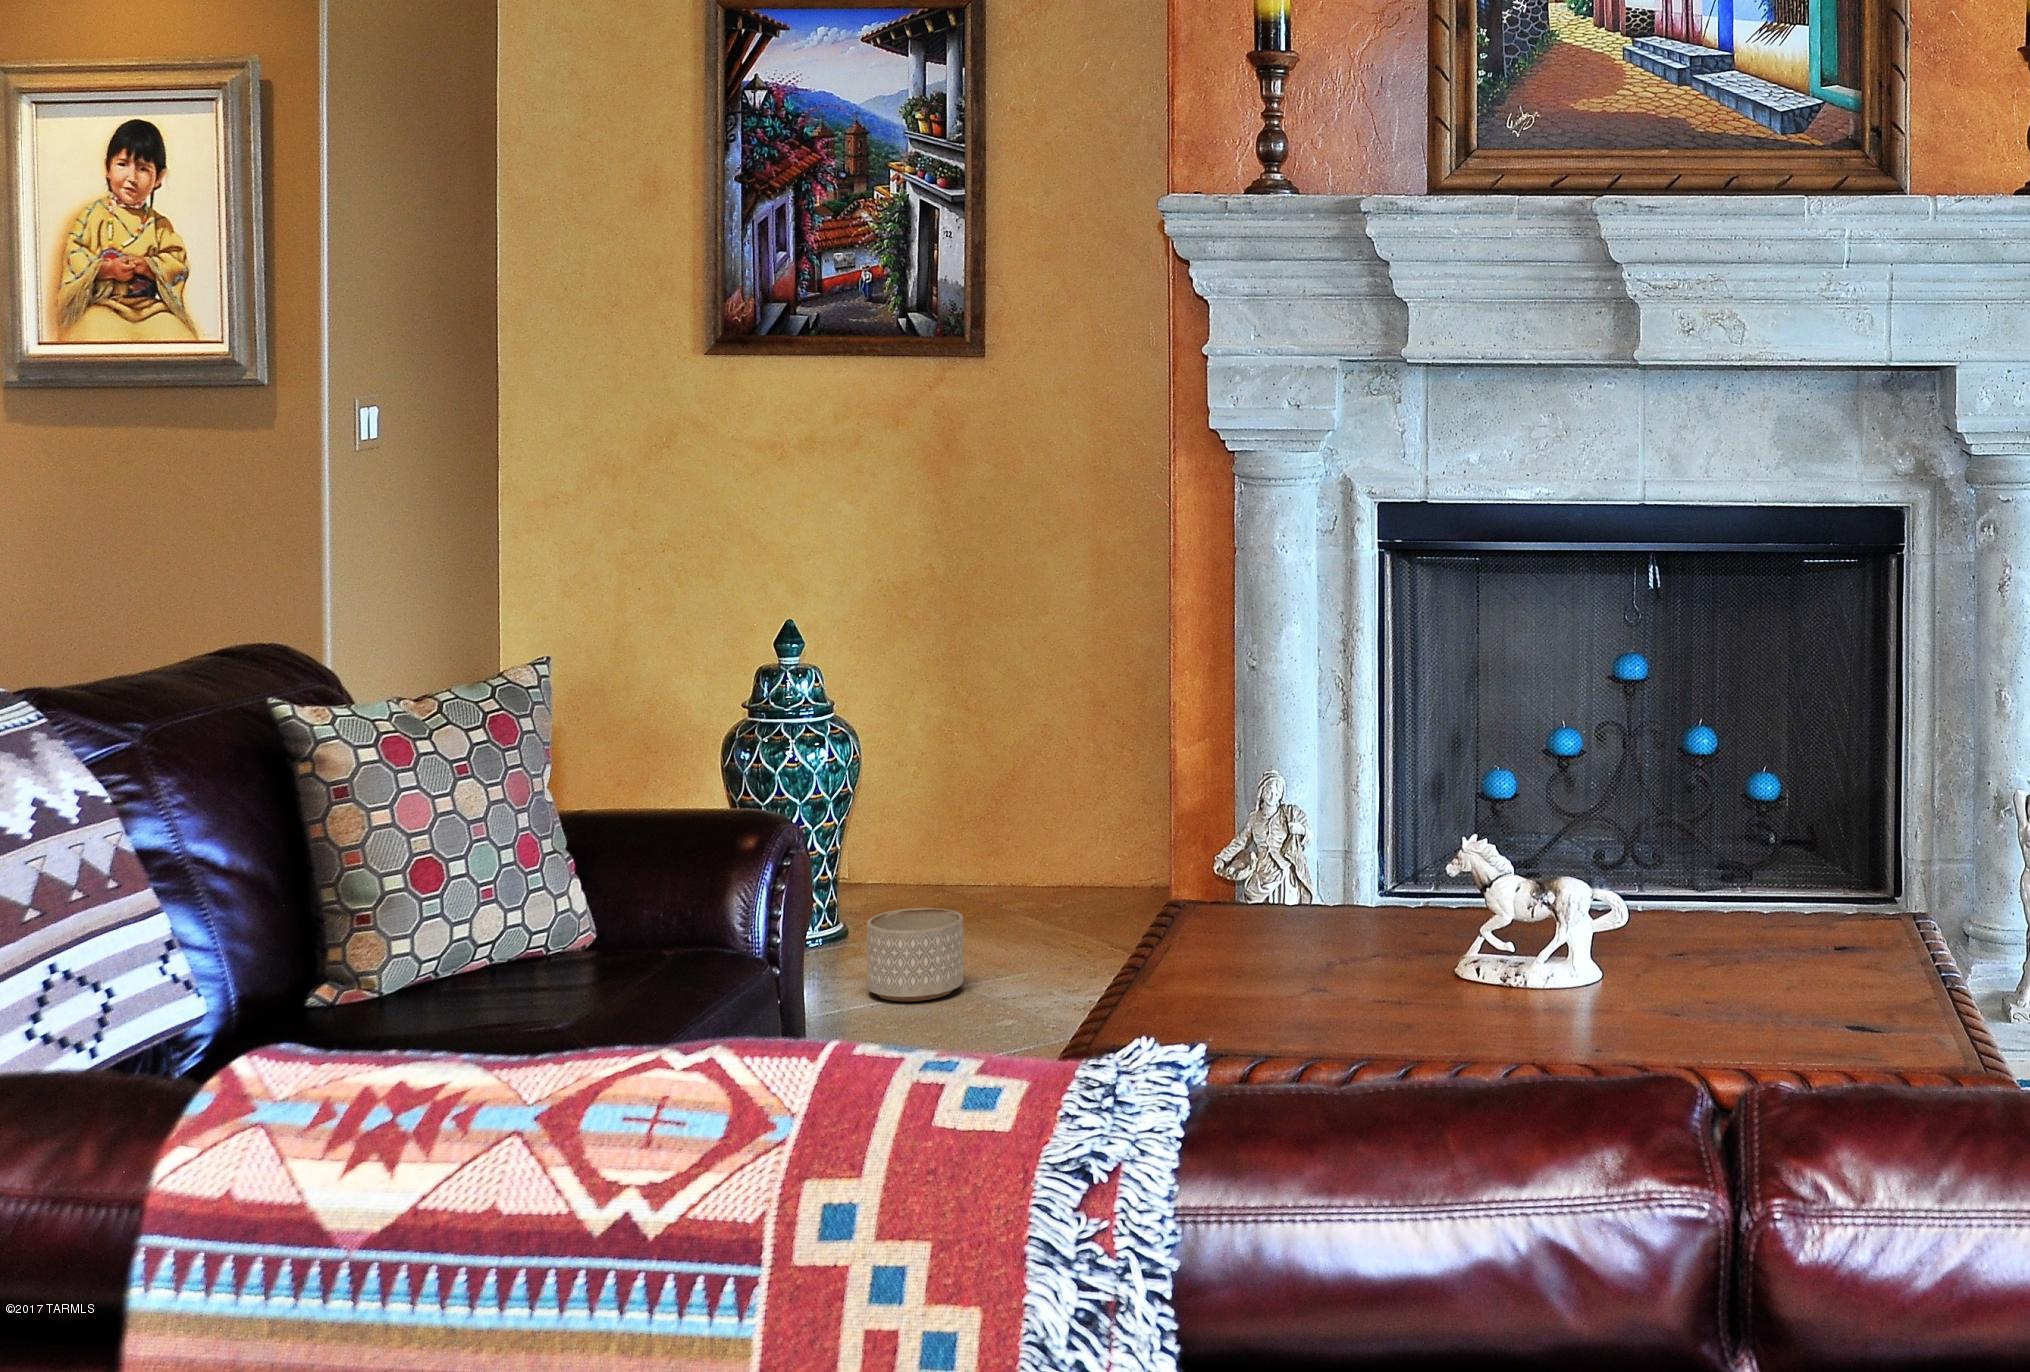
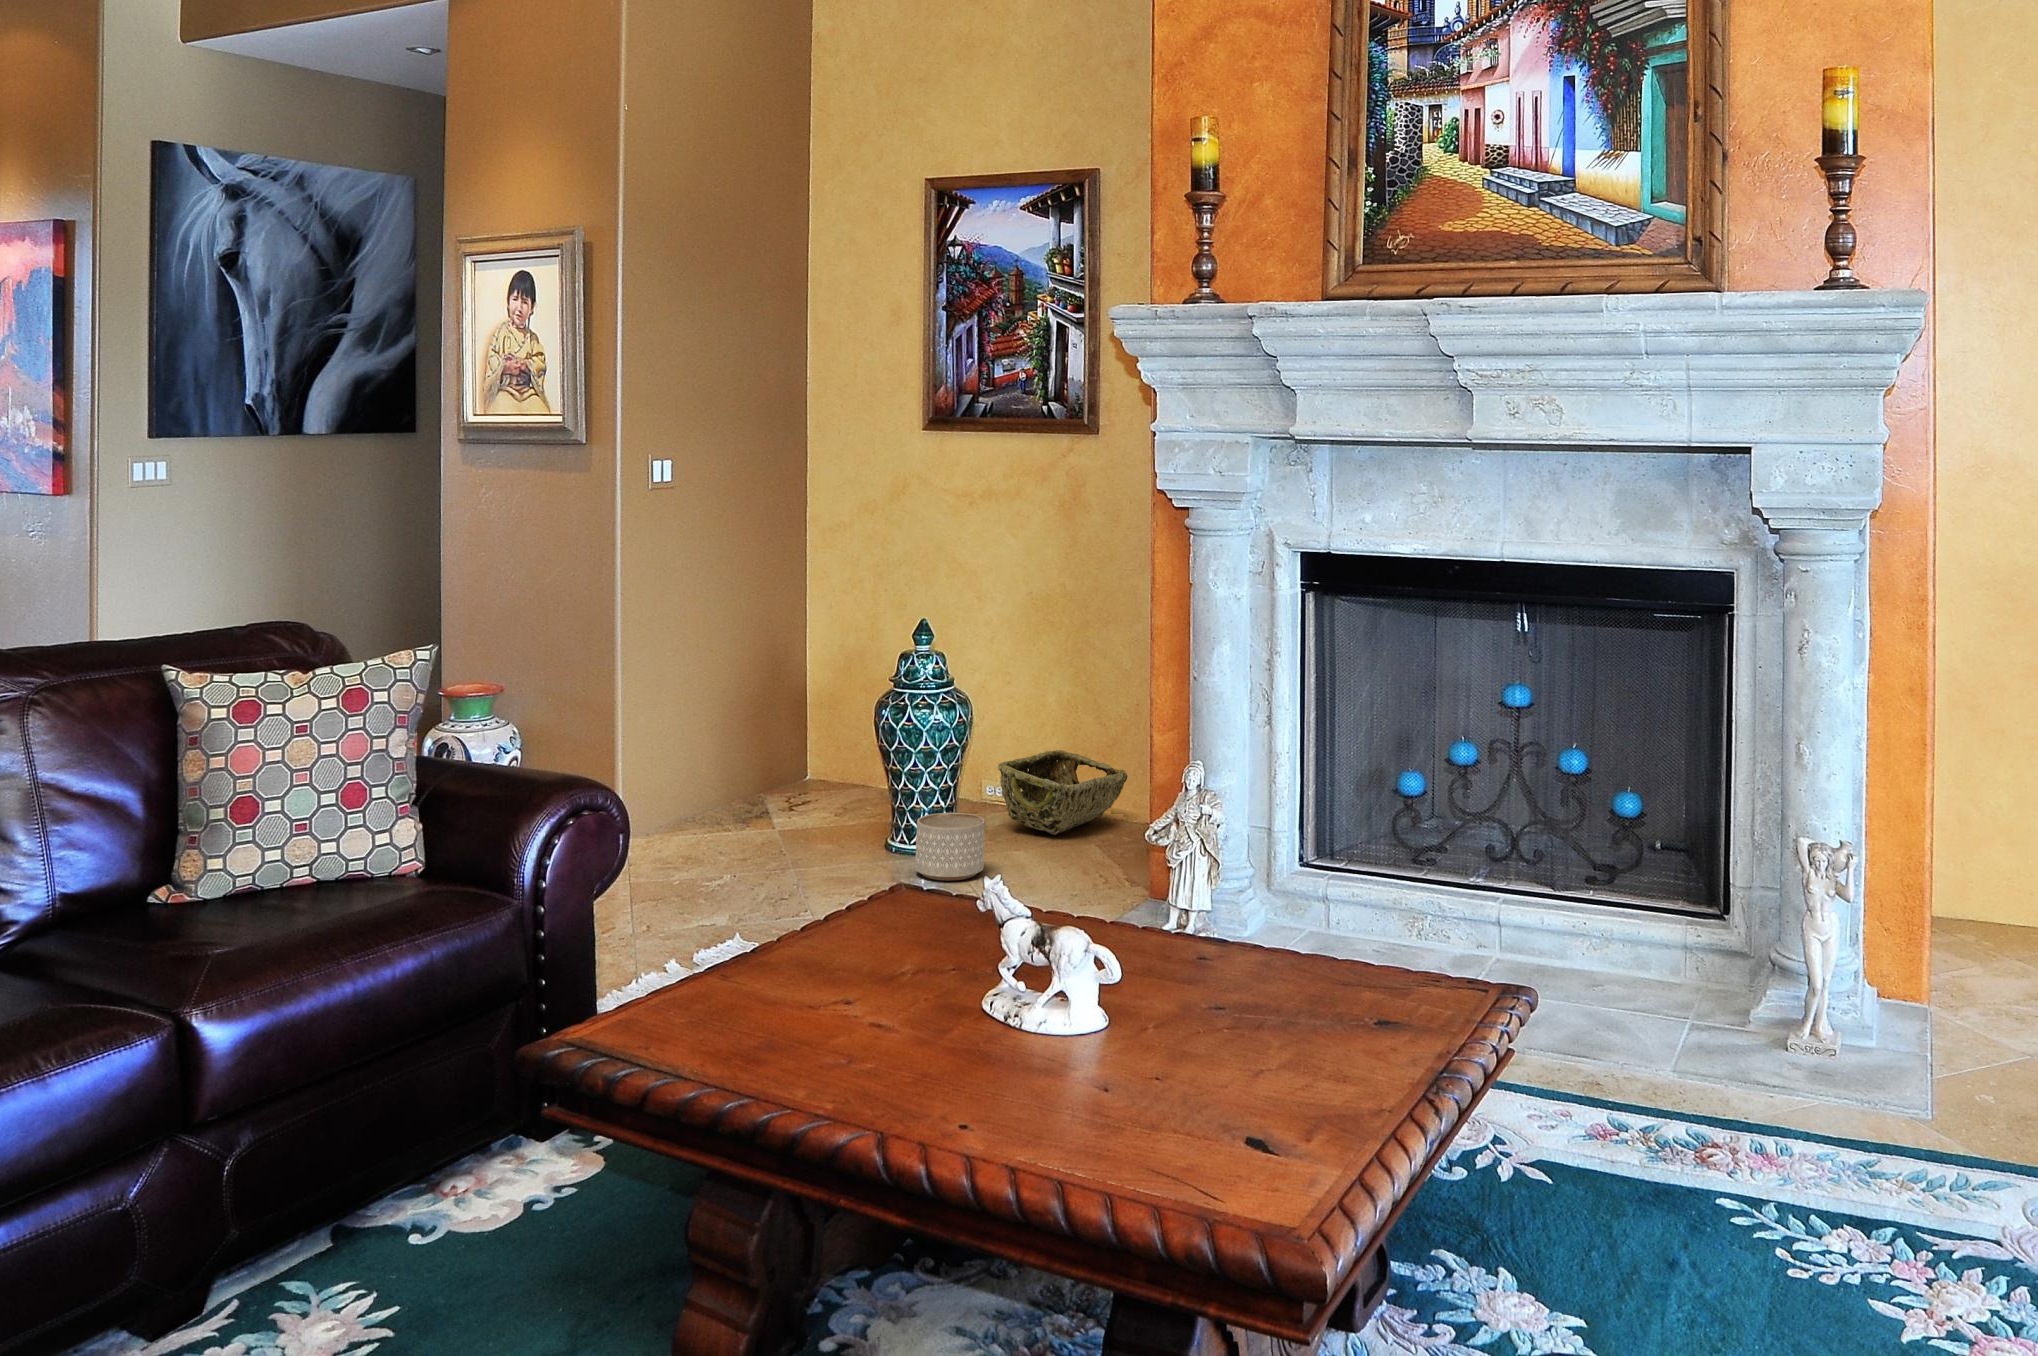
woven basket: none [909,808,1067,923] -> present [998,750,1128,835]

